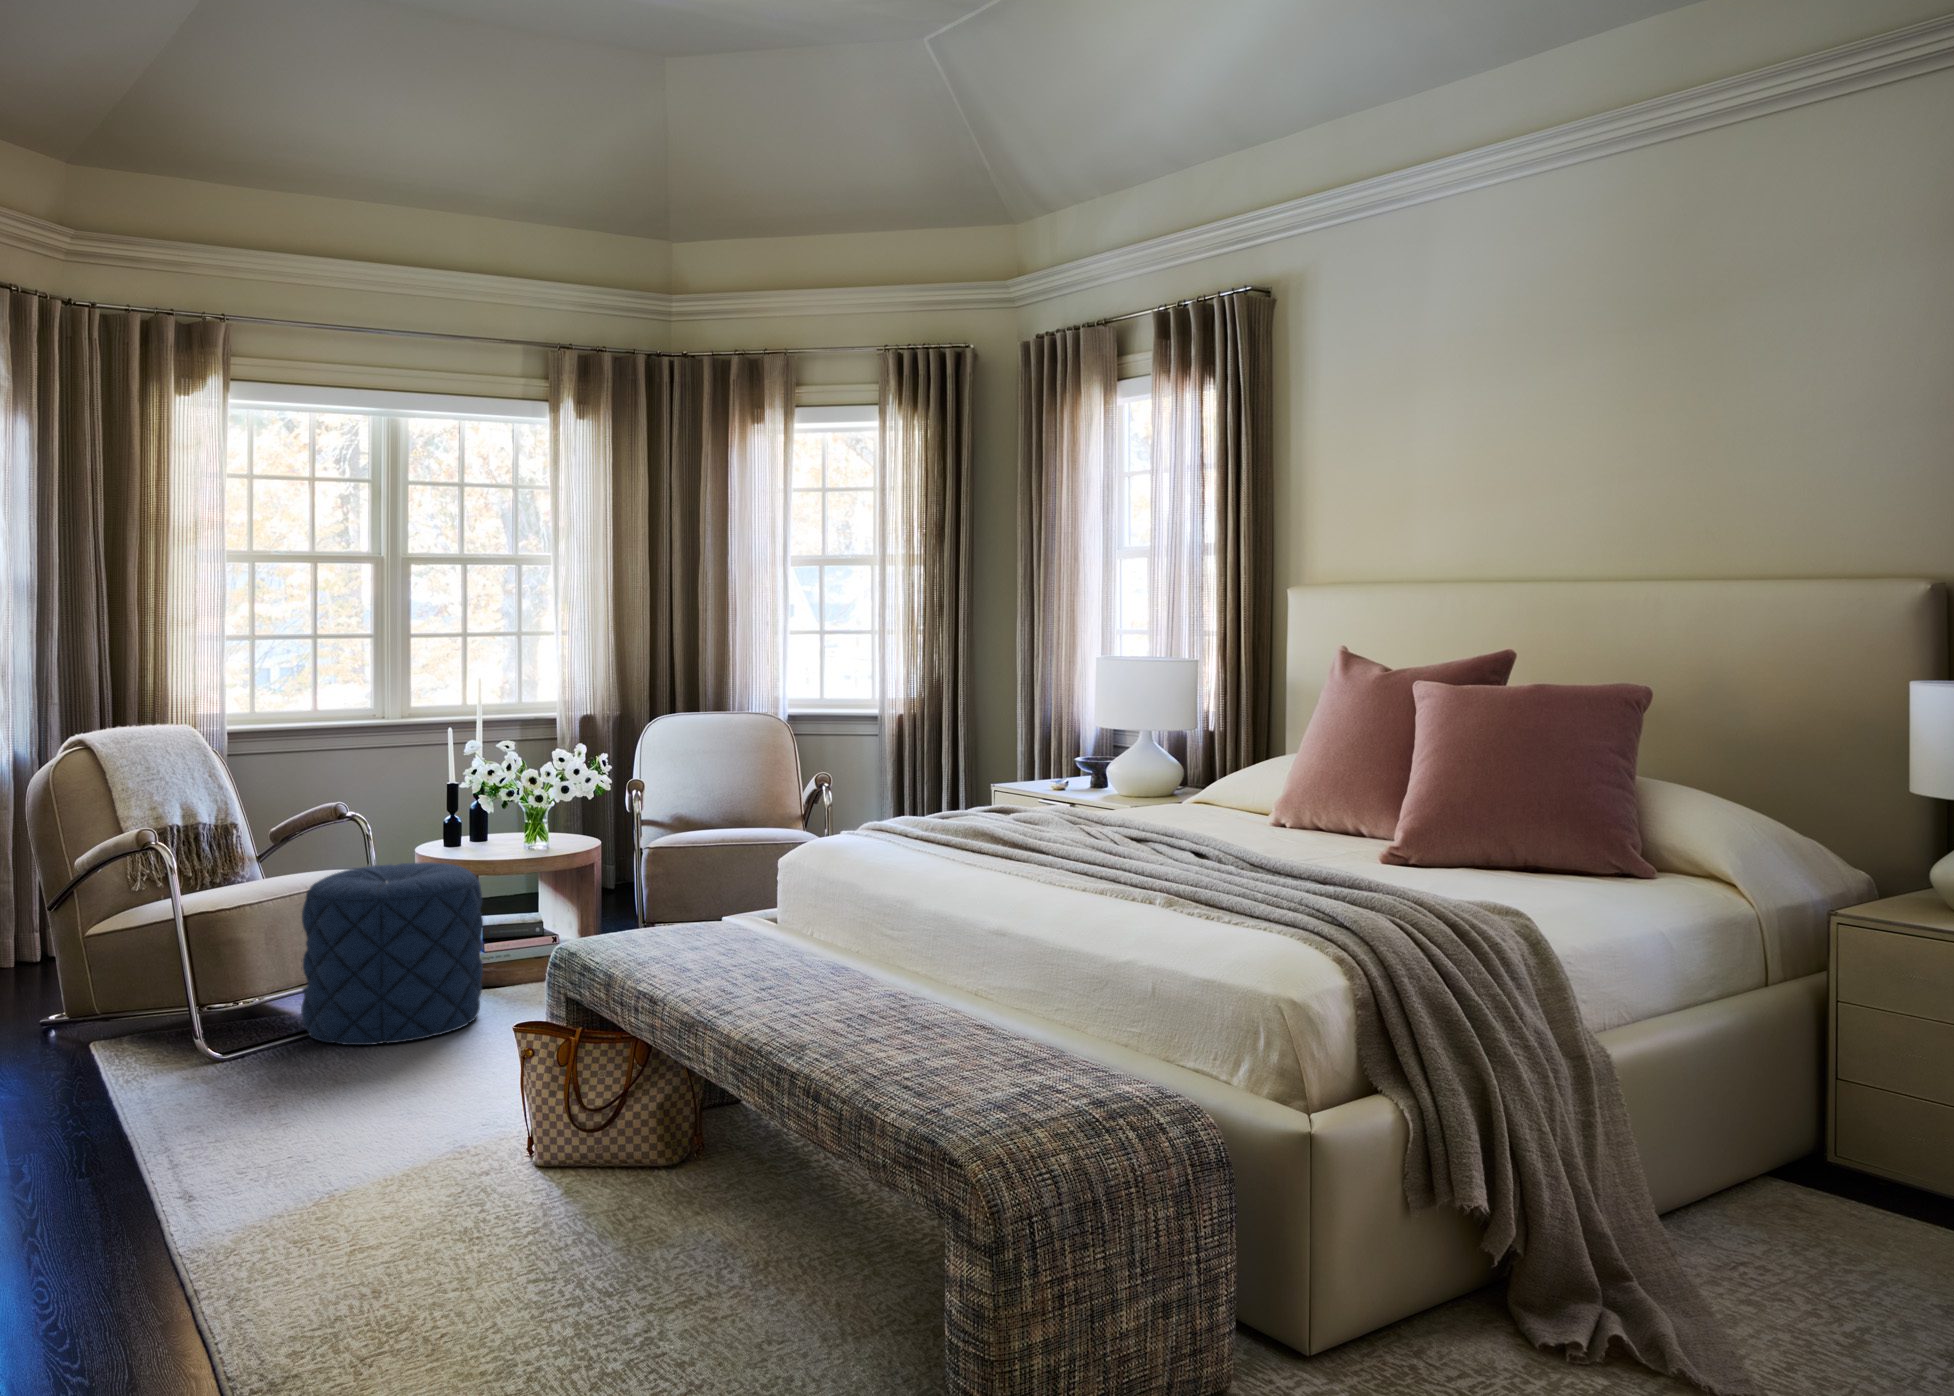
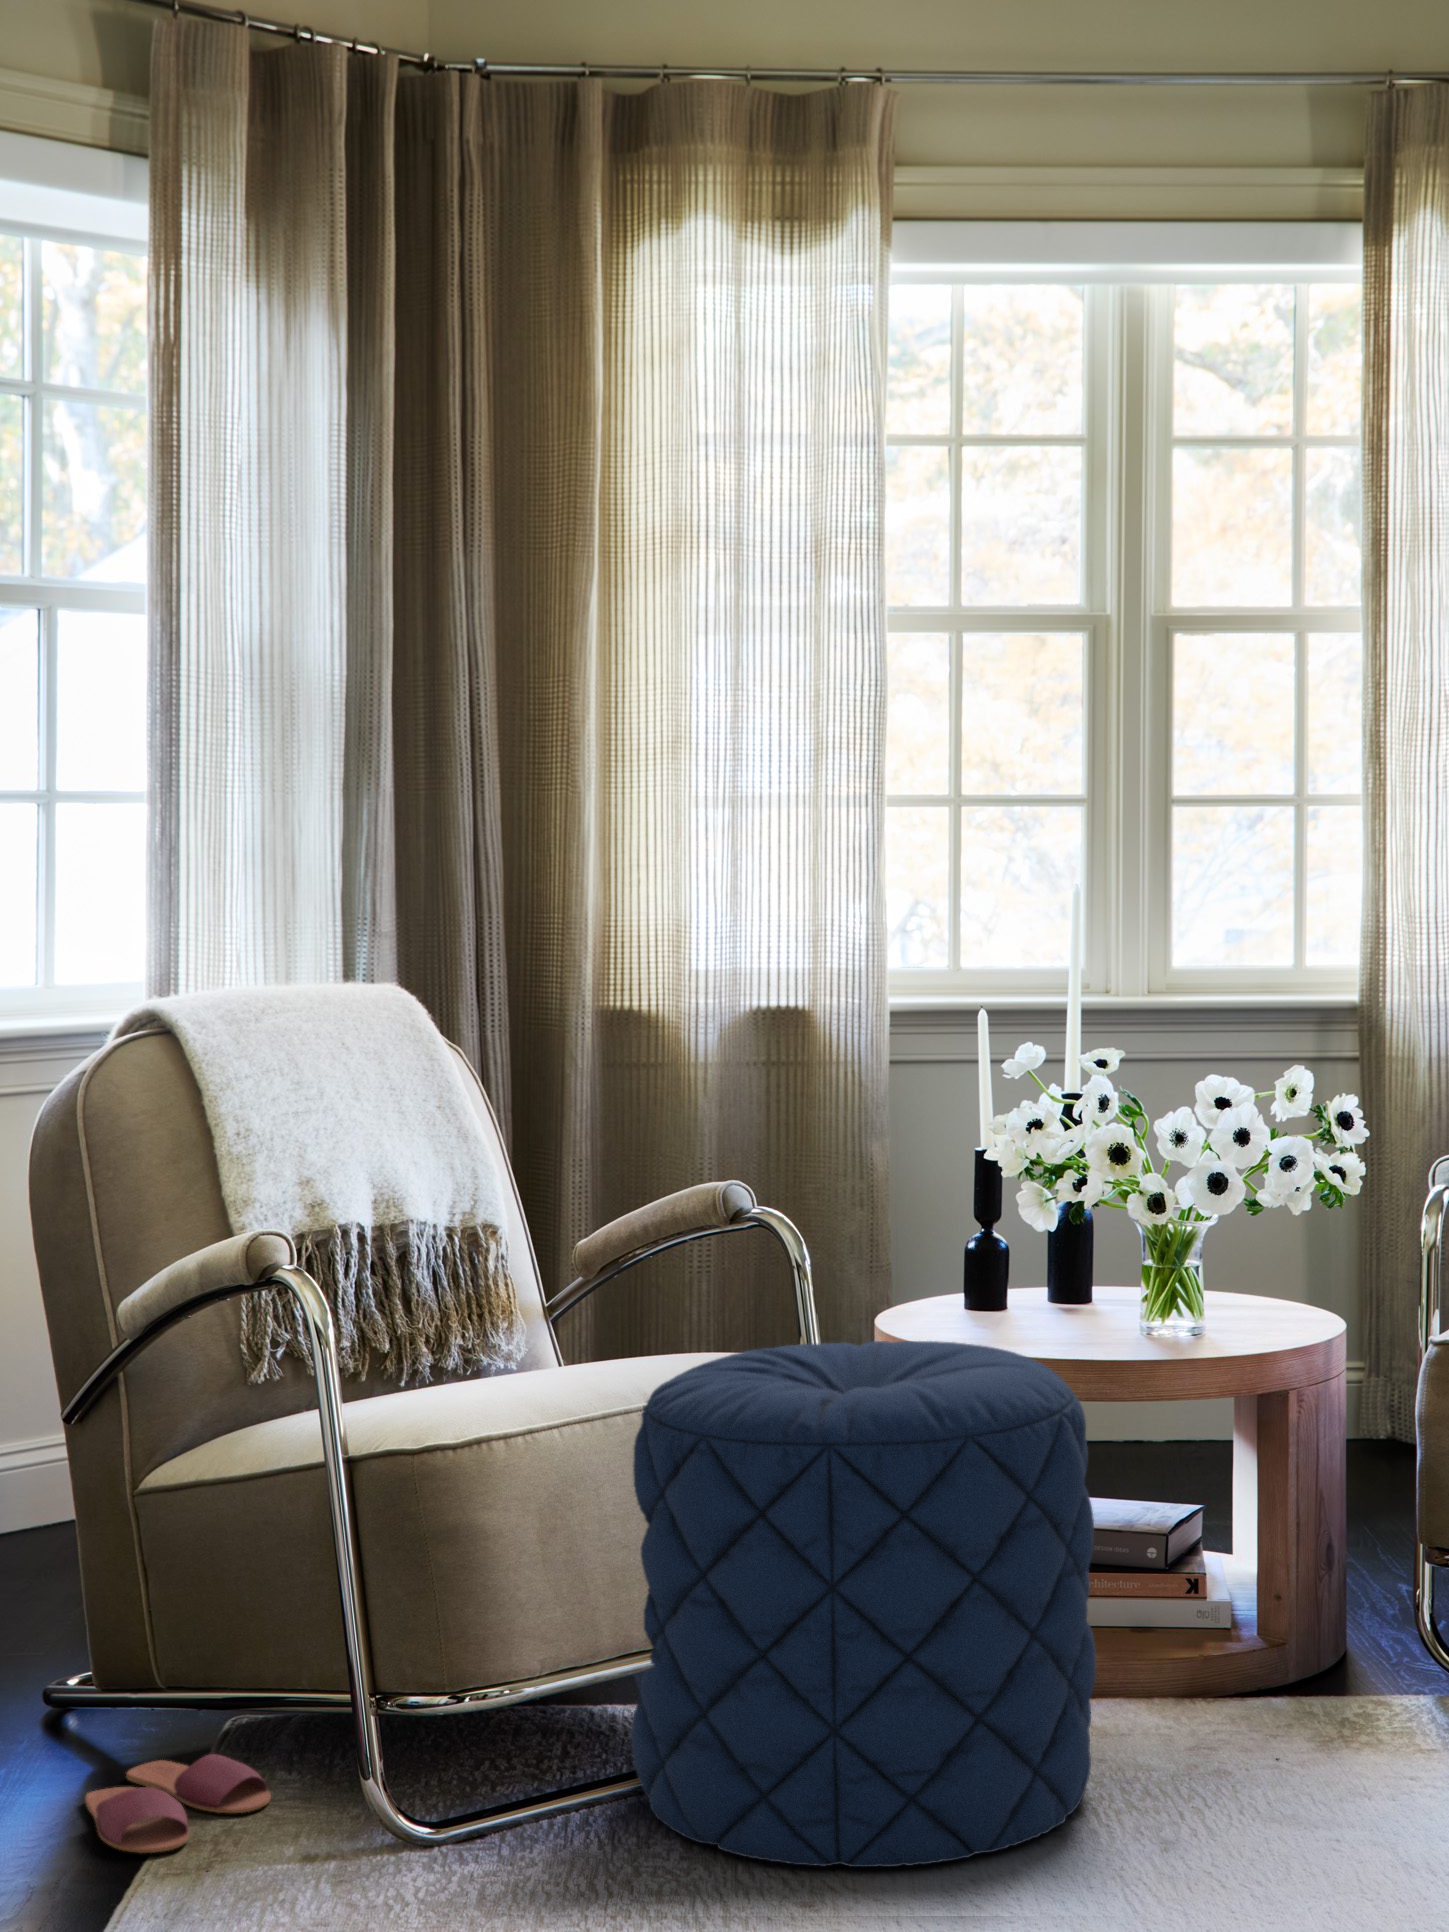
slippers: none [62,1034,146,1067] -> present [85,1754,271,1853]

